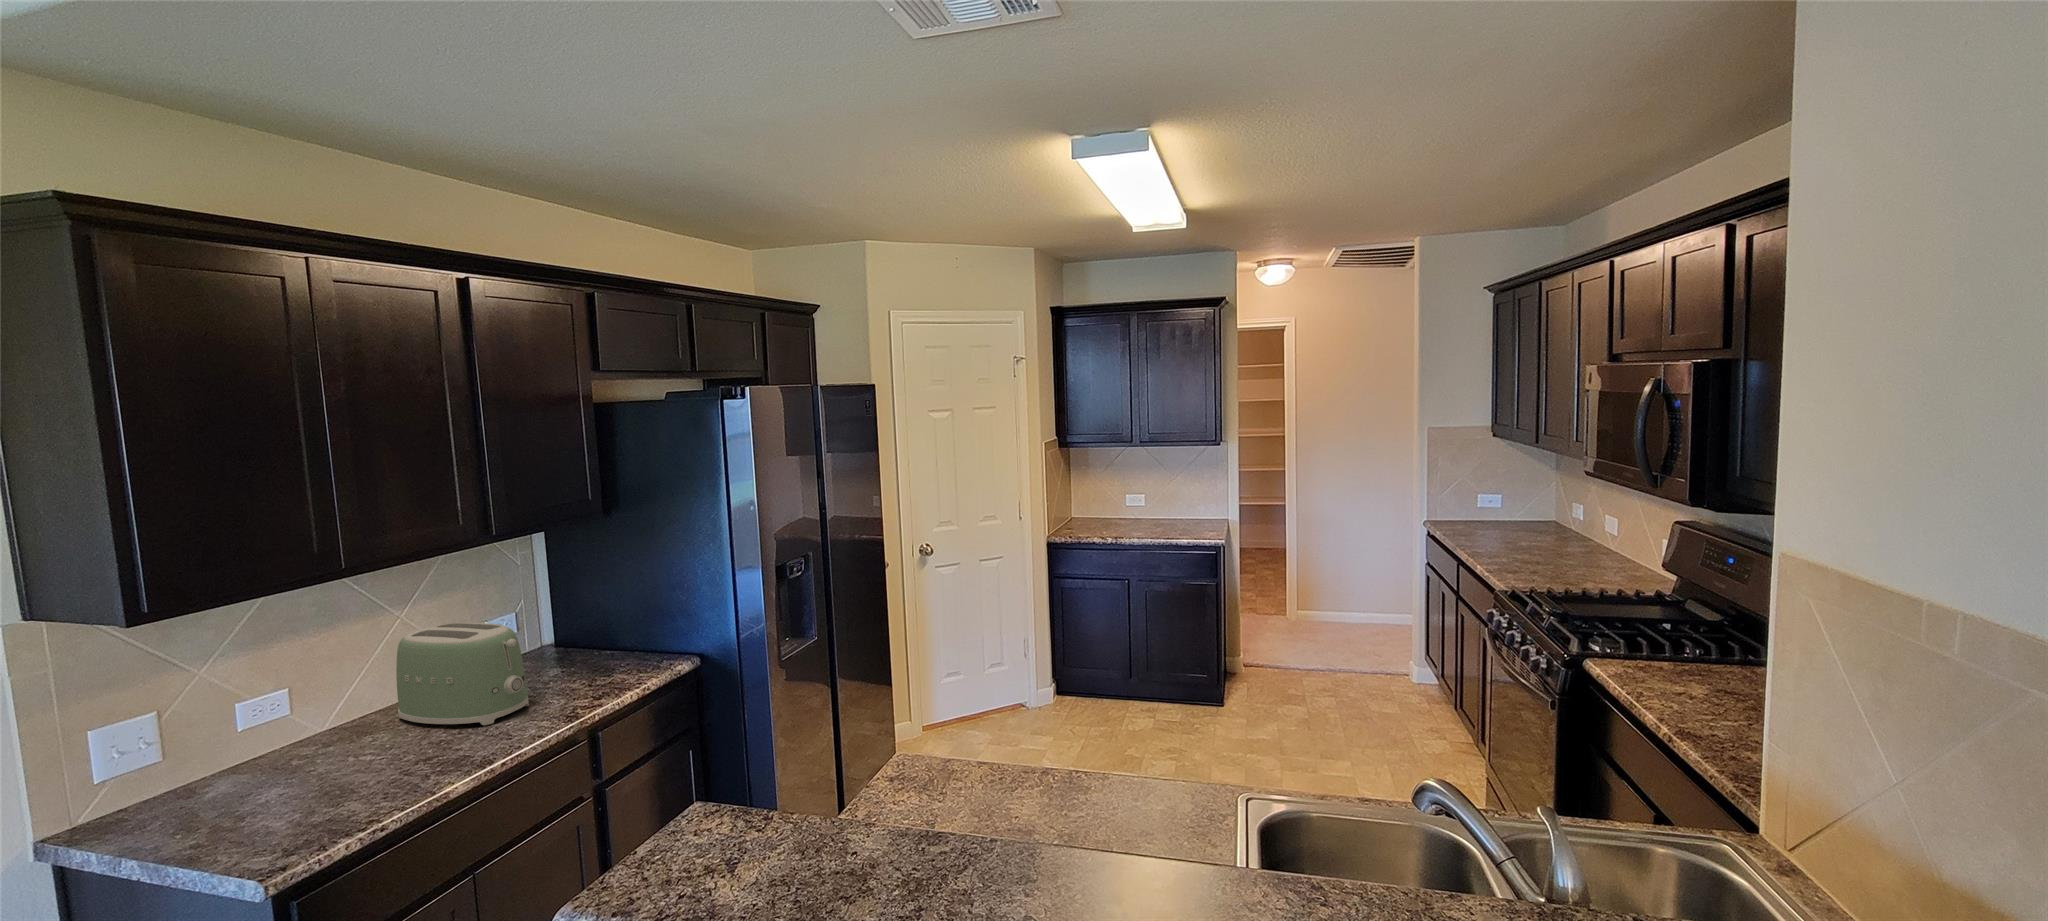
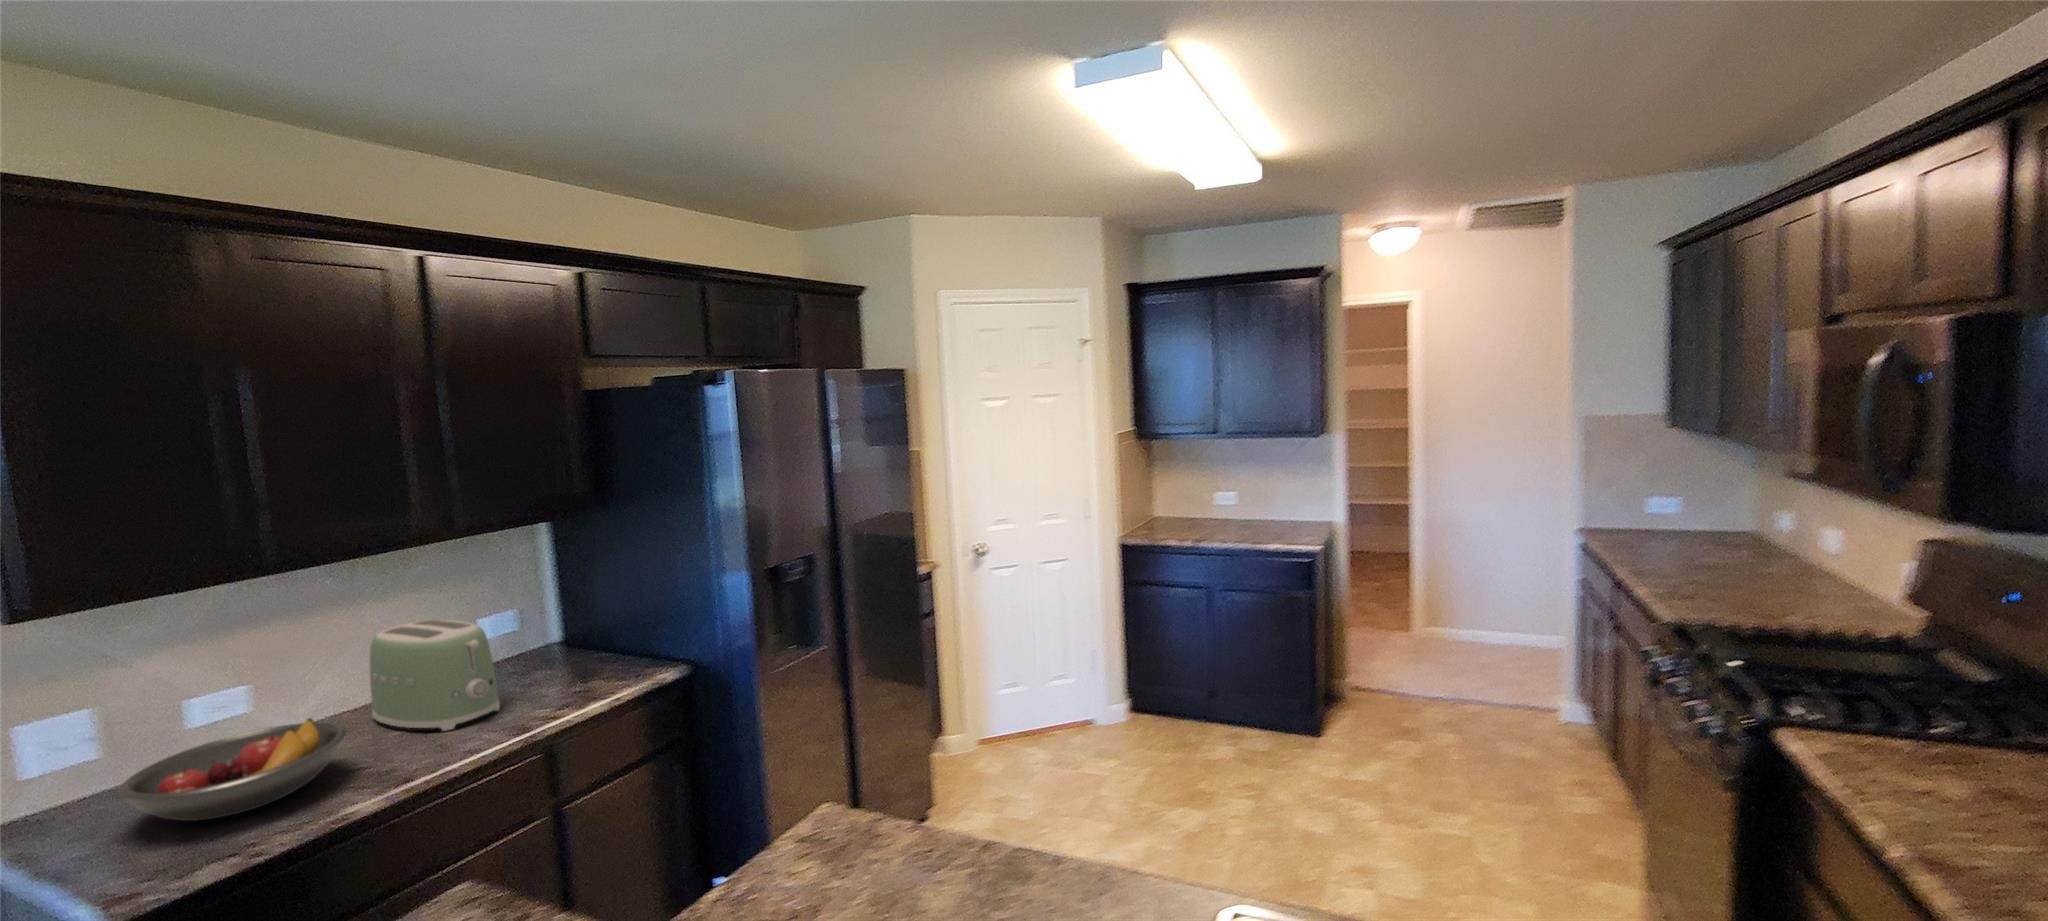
fruit bowl: none [203,716,411,813] -> present [118,718,346,821]

